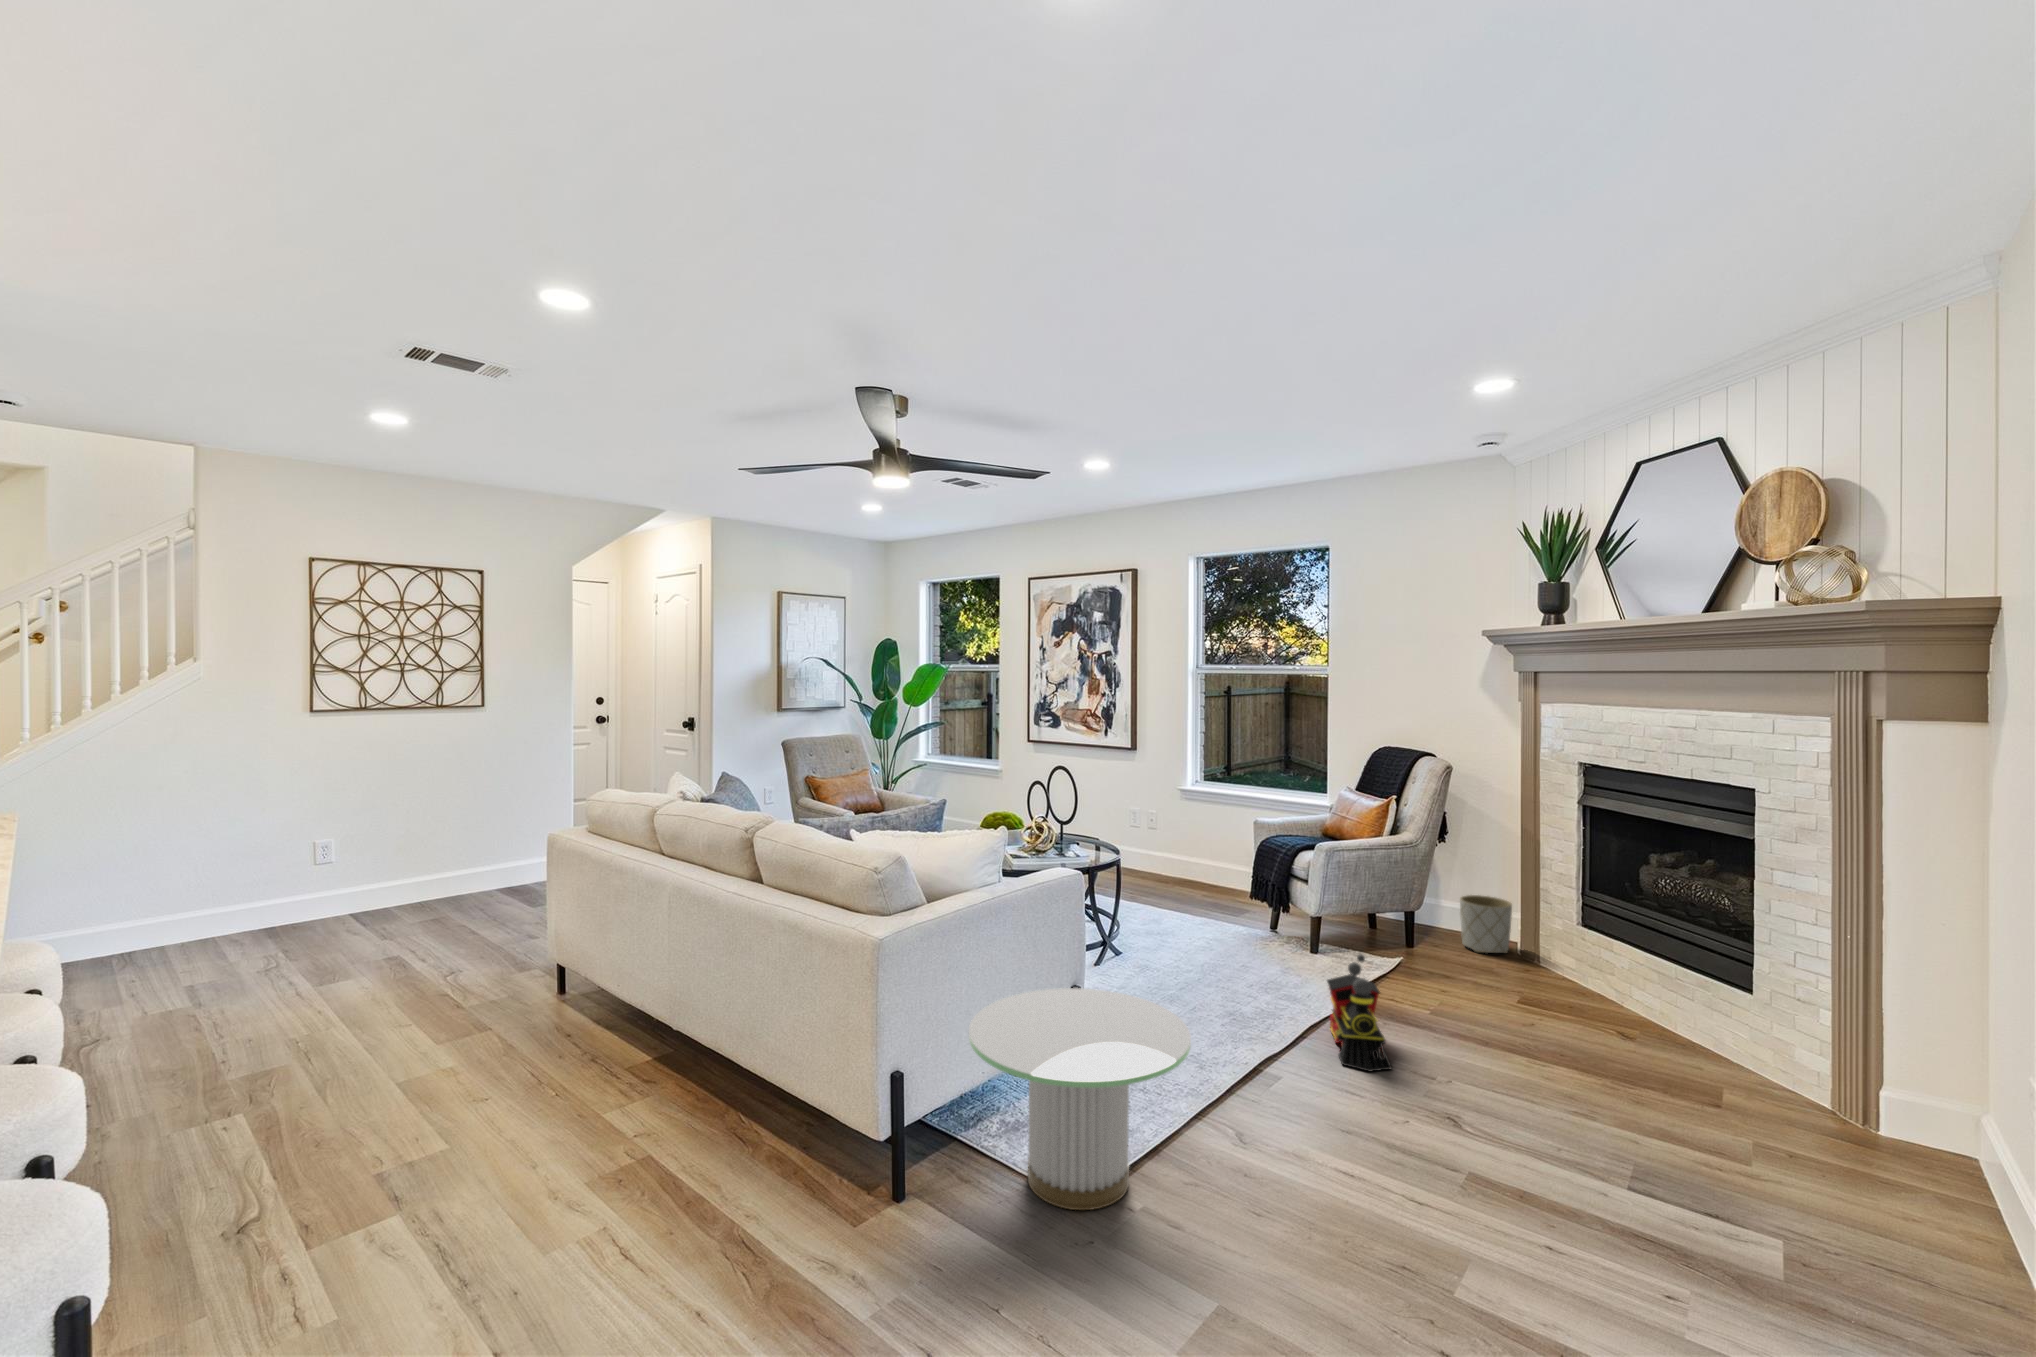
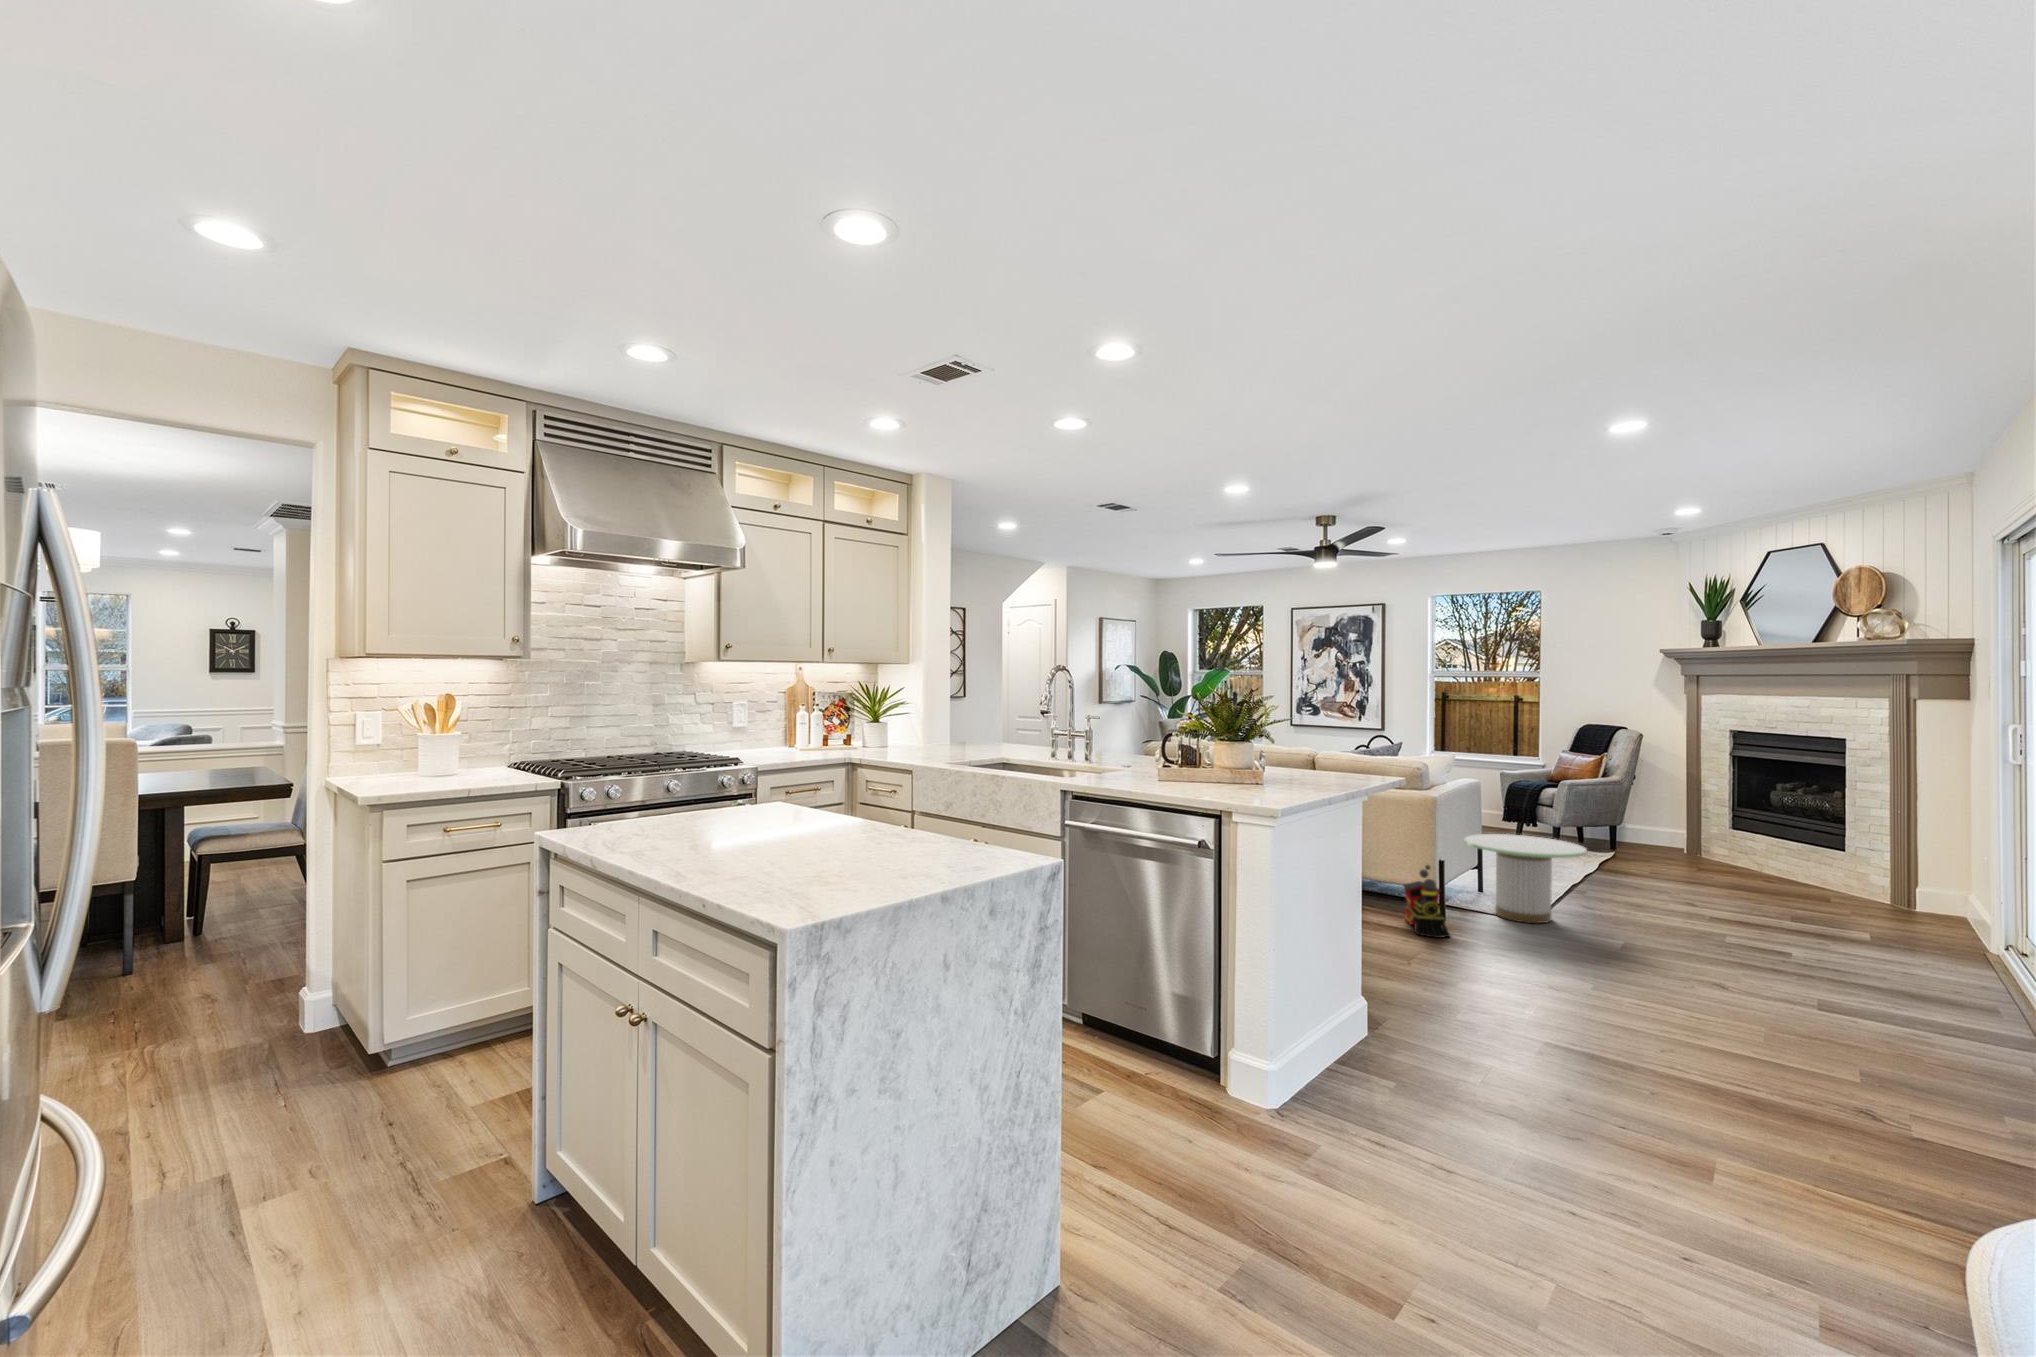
planter: present [1460,895,1512,953] -> none [1645,818,1681,852]
toy train: present [1327,954,1392,1071] -> present [1404,865,1450,938]

